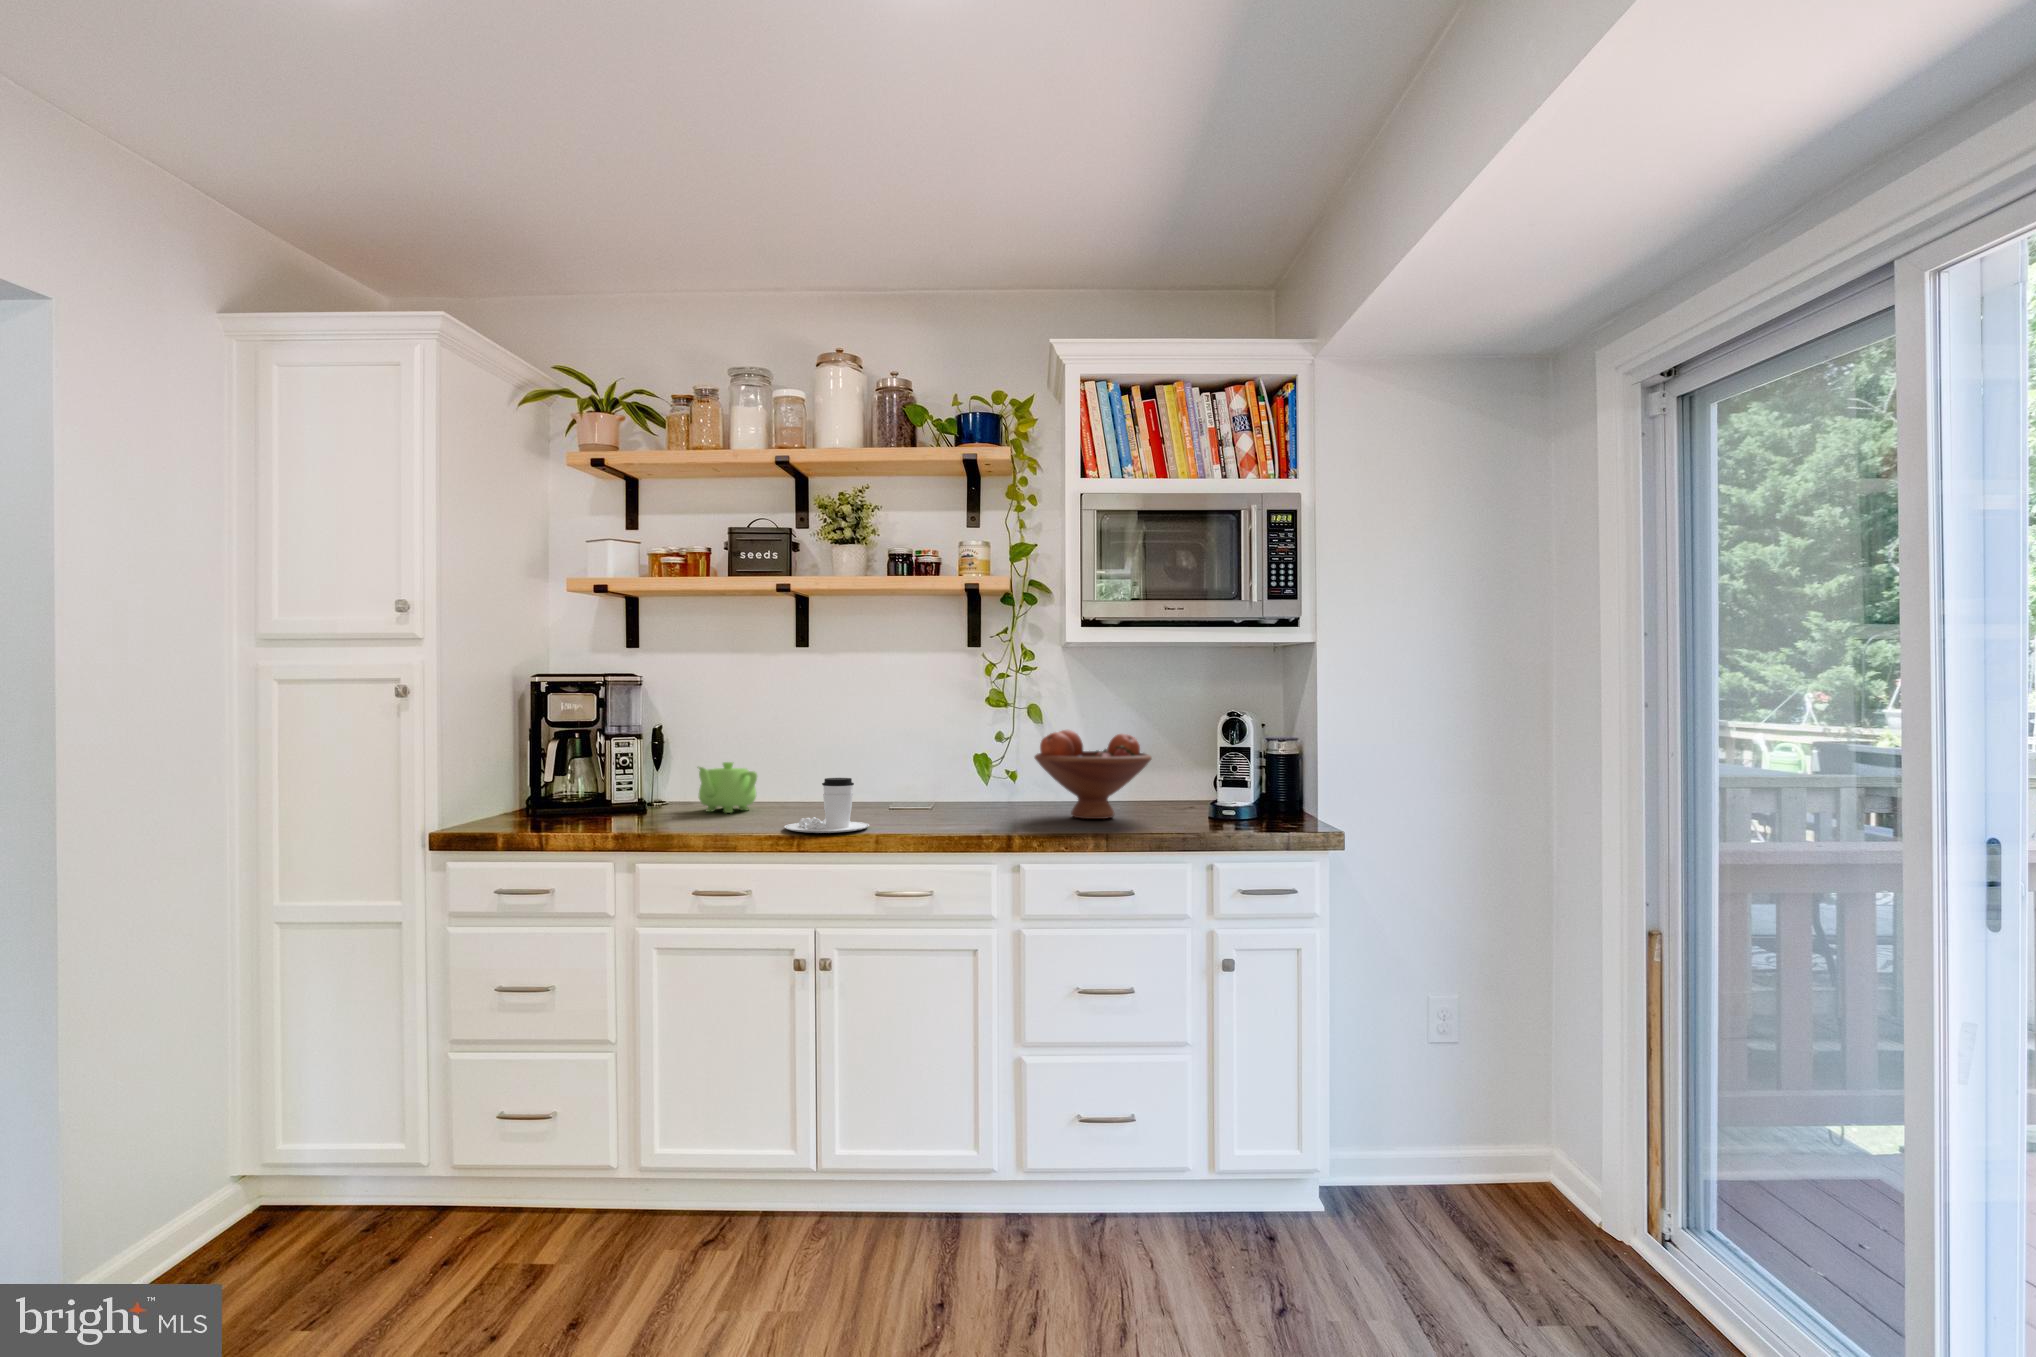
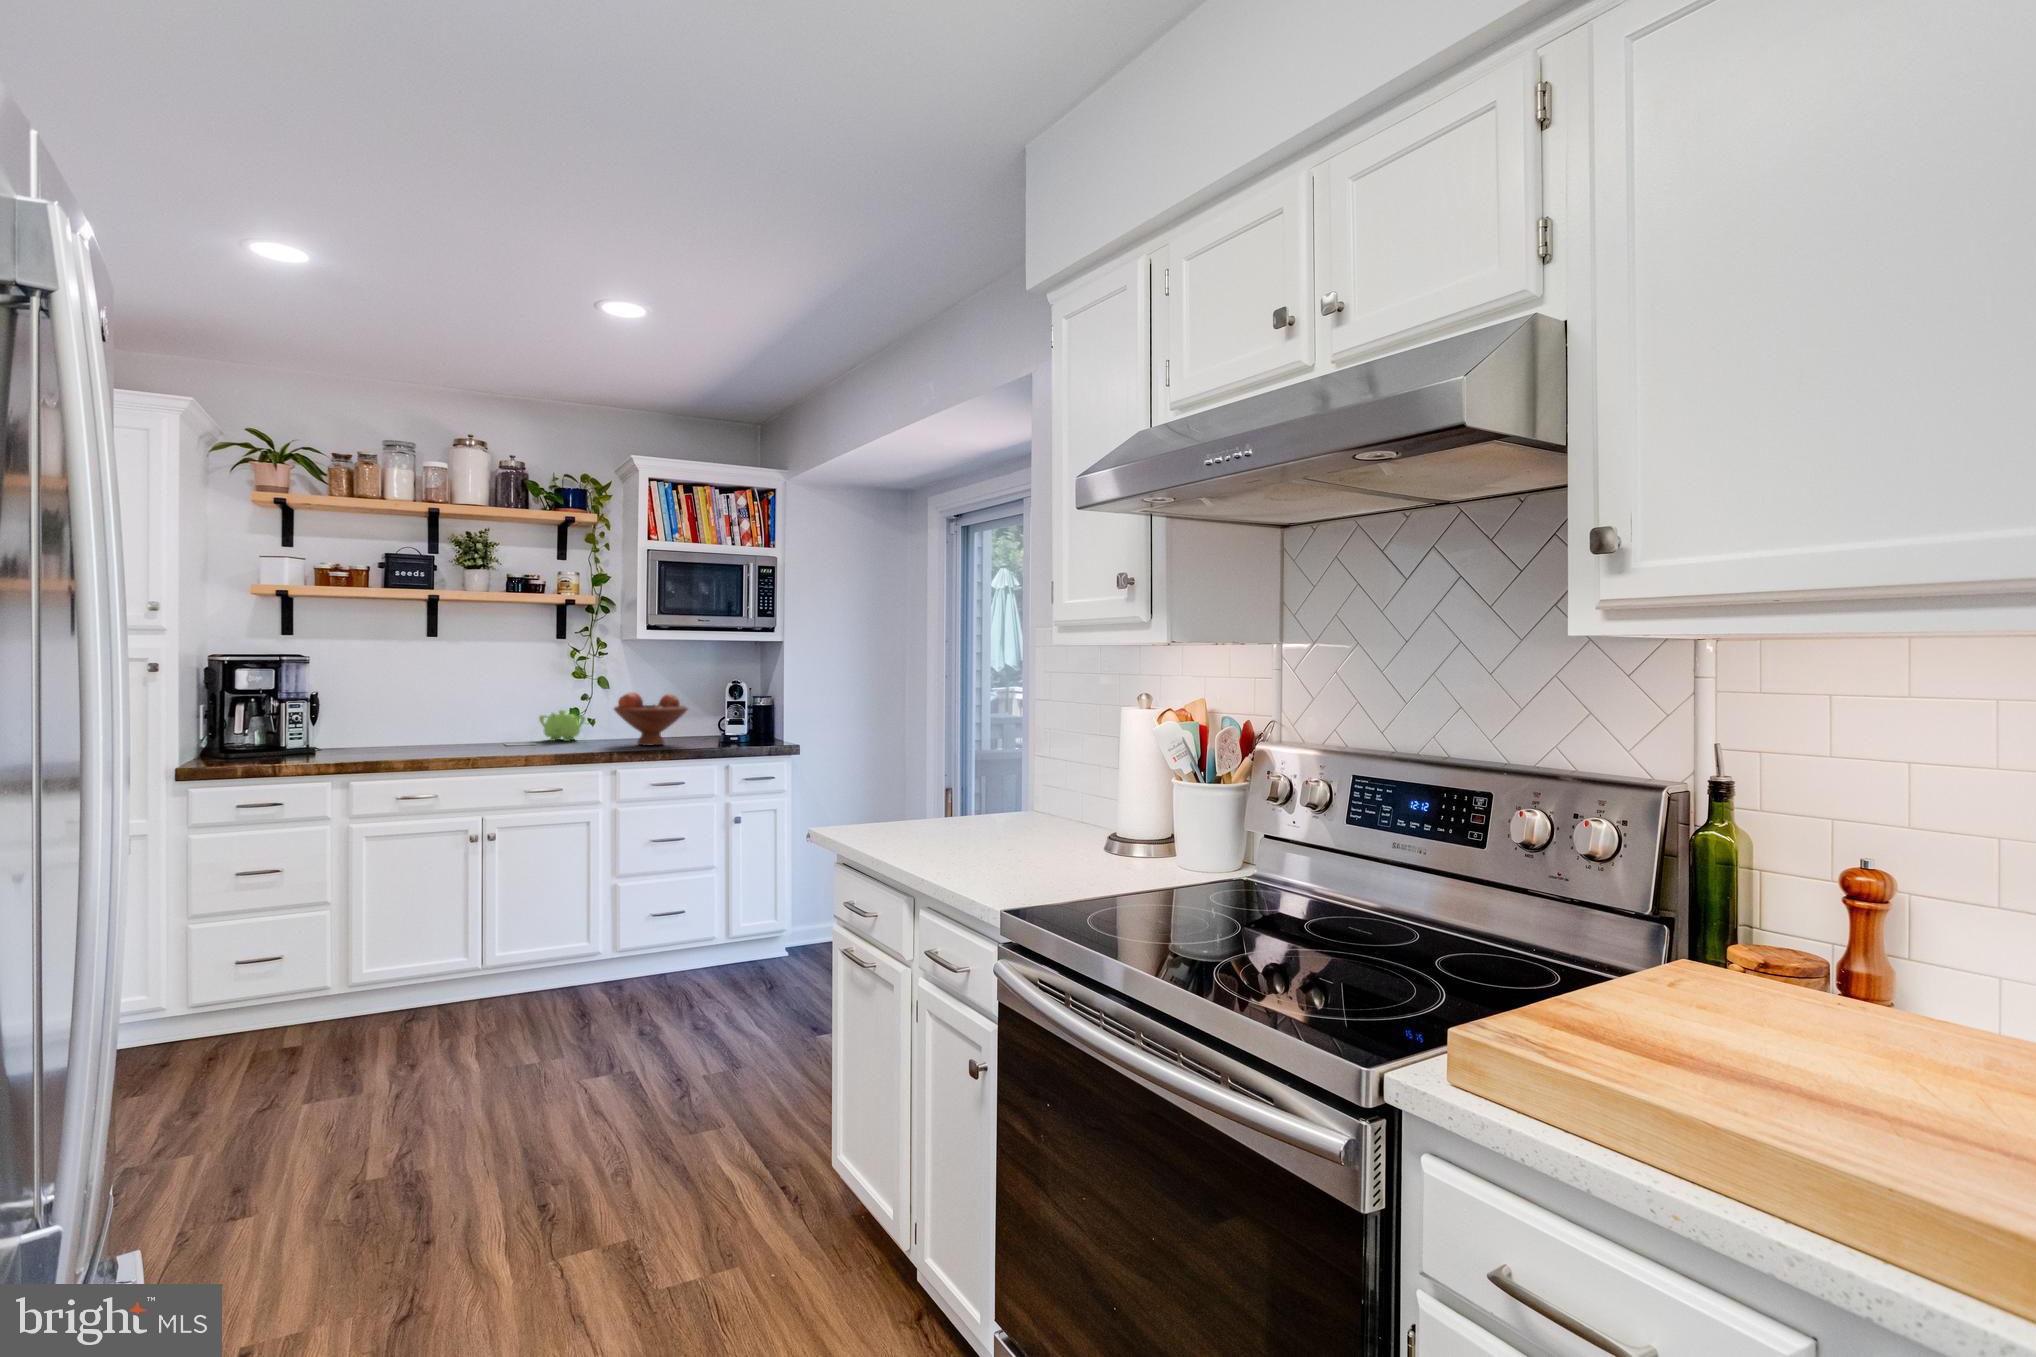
teapot: present [697,762,758,813] -> present [539,710,585,741]
coffee cup: present [784,778,869,833] -> none [453,723,512,757]

